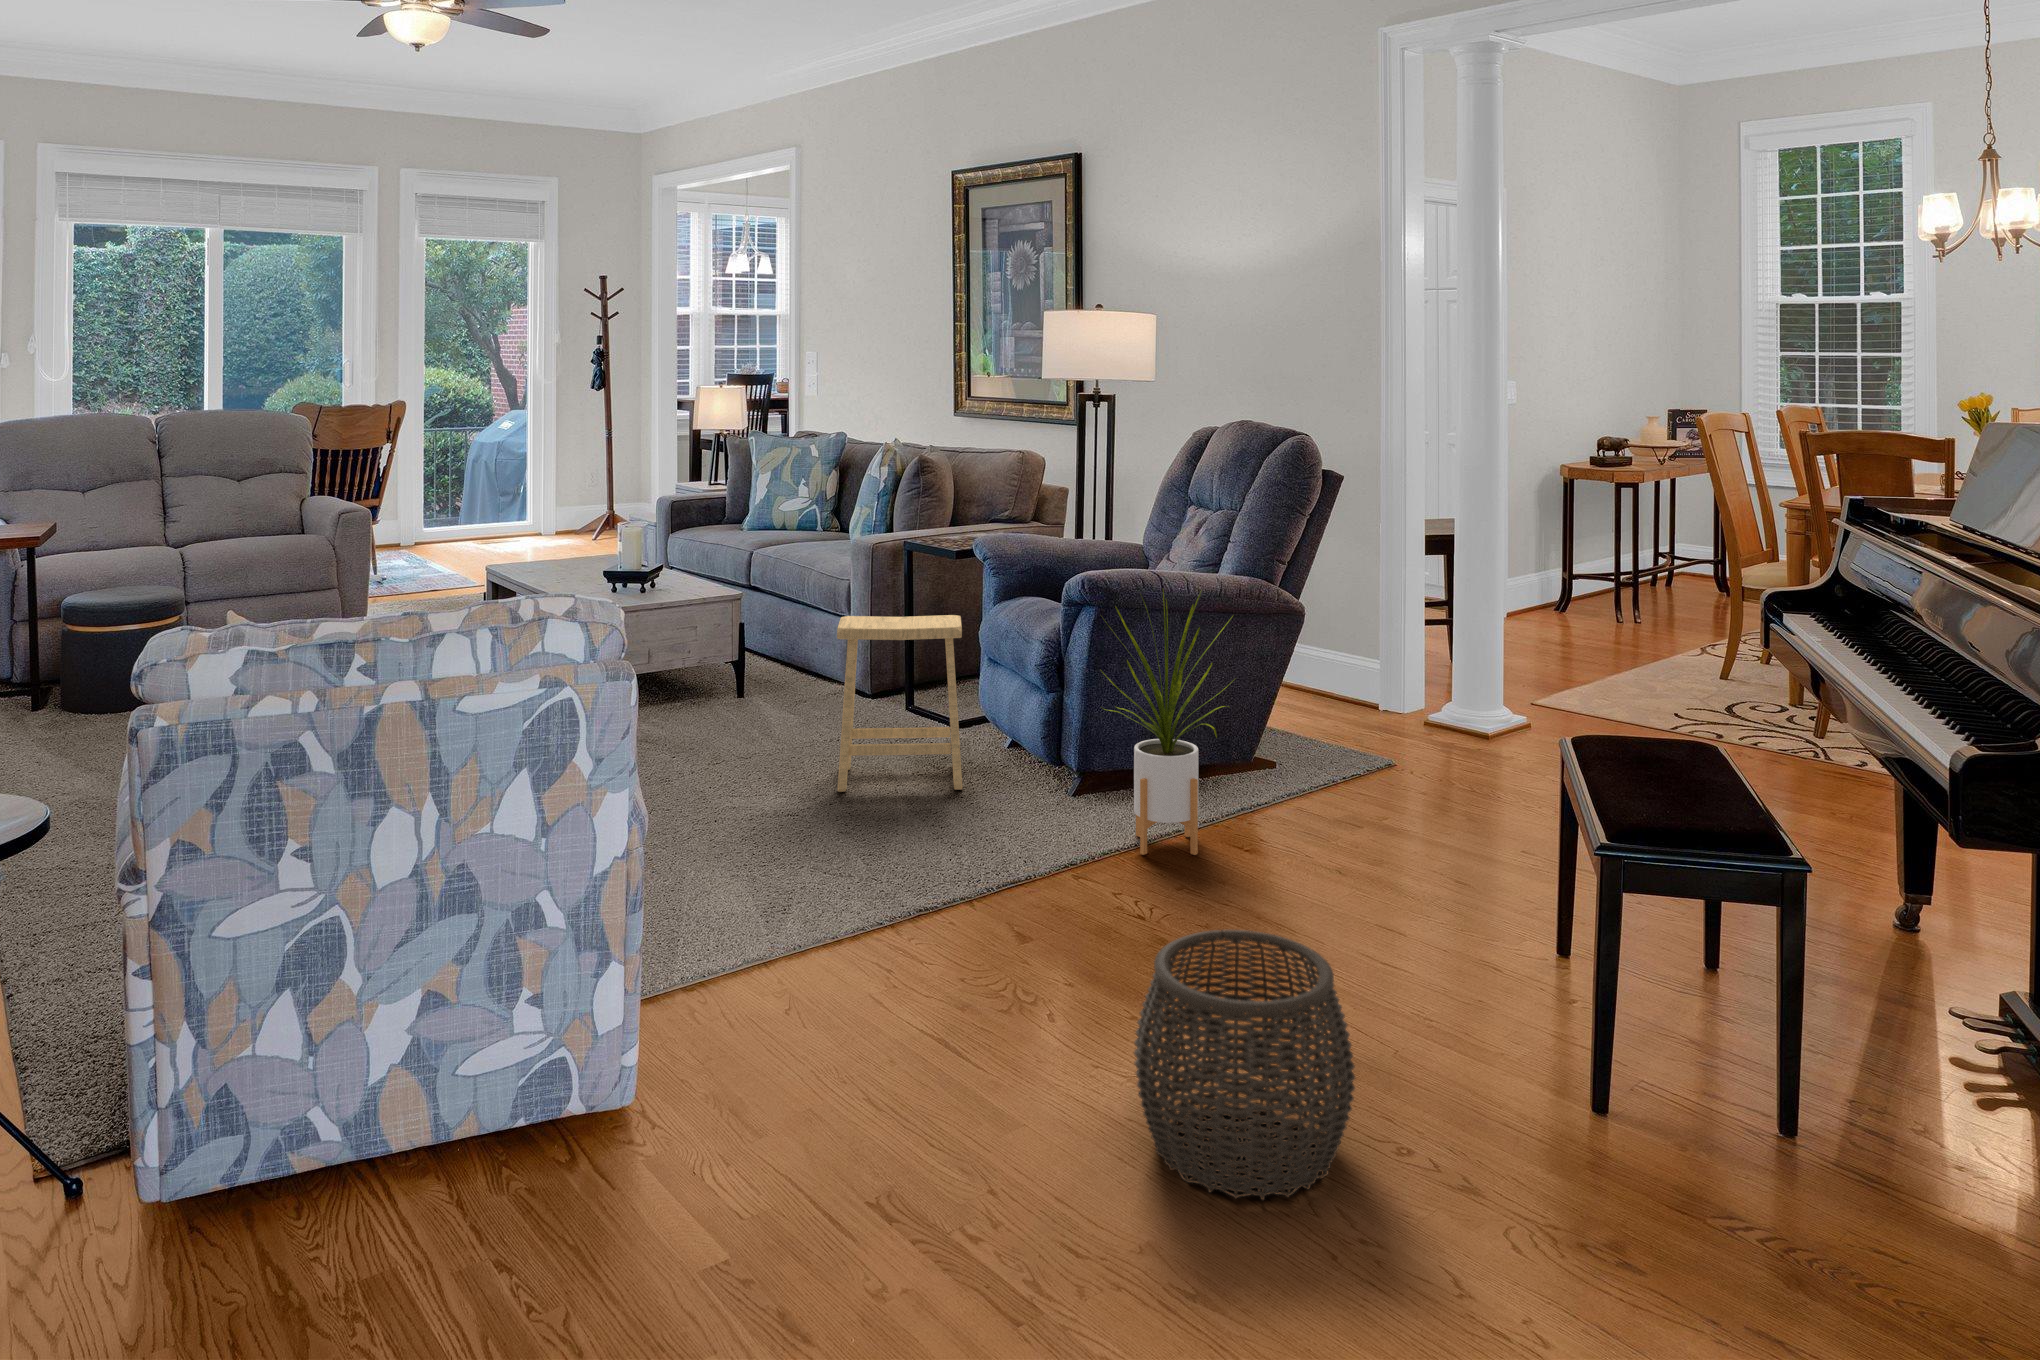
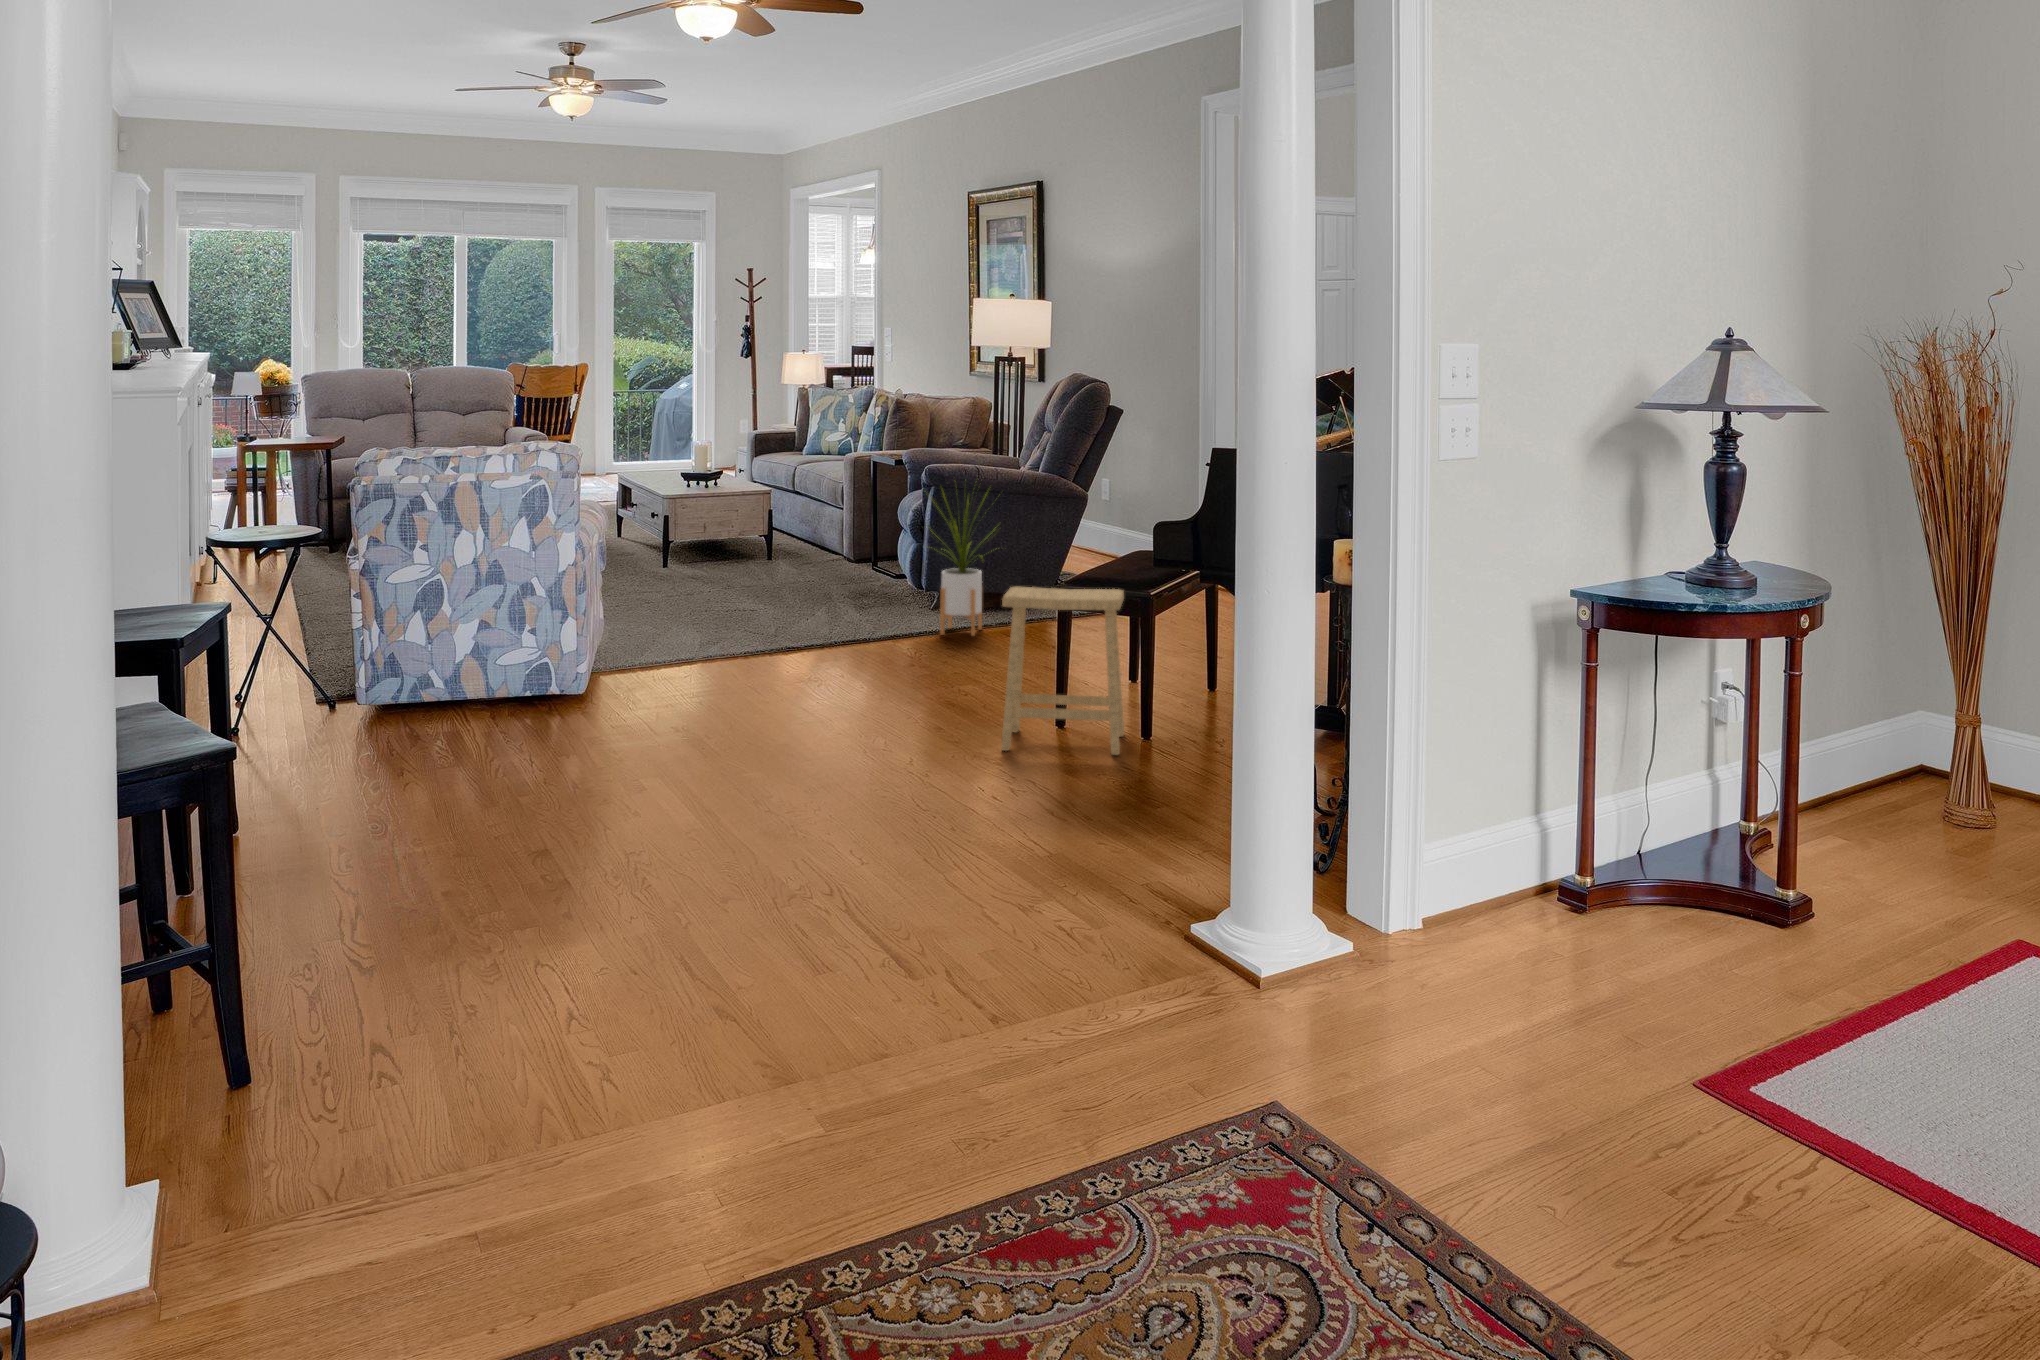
footstool: present [837,615,963,792] -> present [1001,586,1124,755]
woven basket: present [1134,930,1355,1200] -> none [804,619,915,732]

